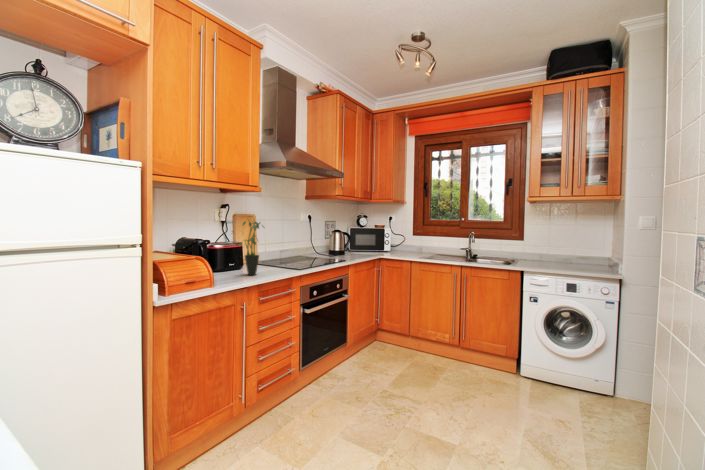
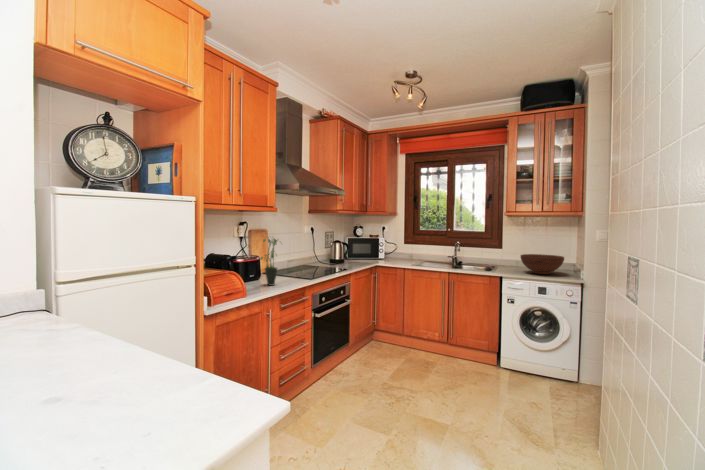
fruit bowl: none [545,246,598,269] -> present [521,254,564,274]

